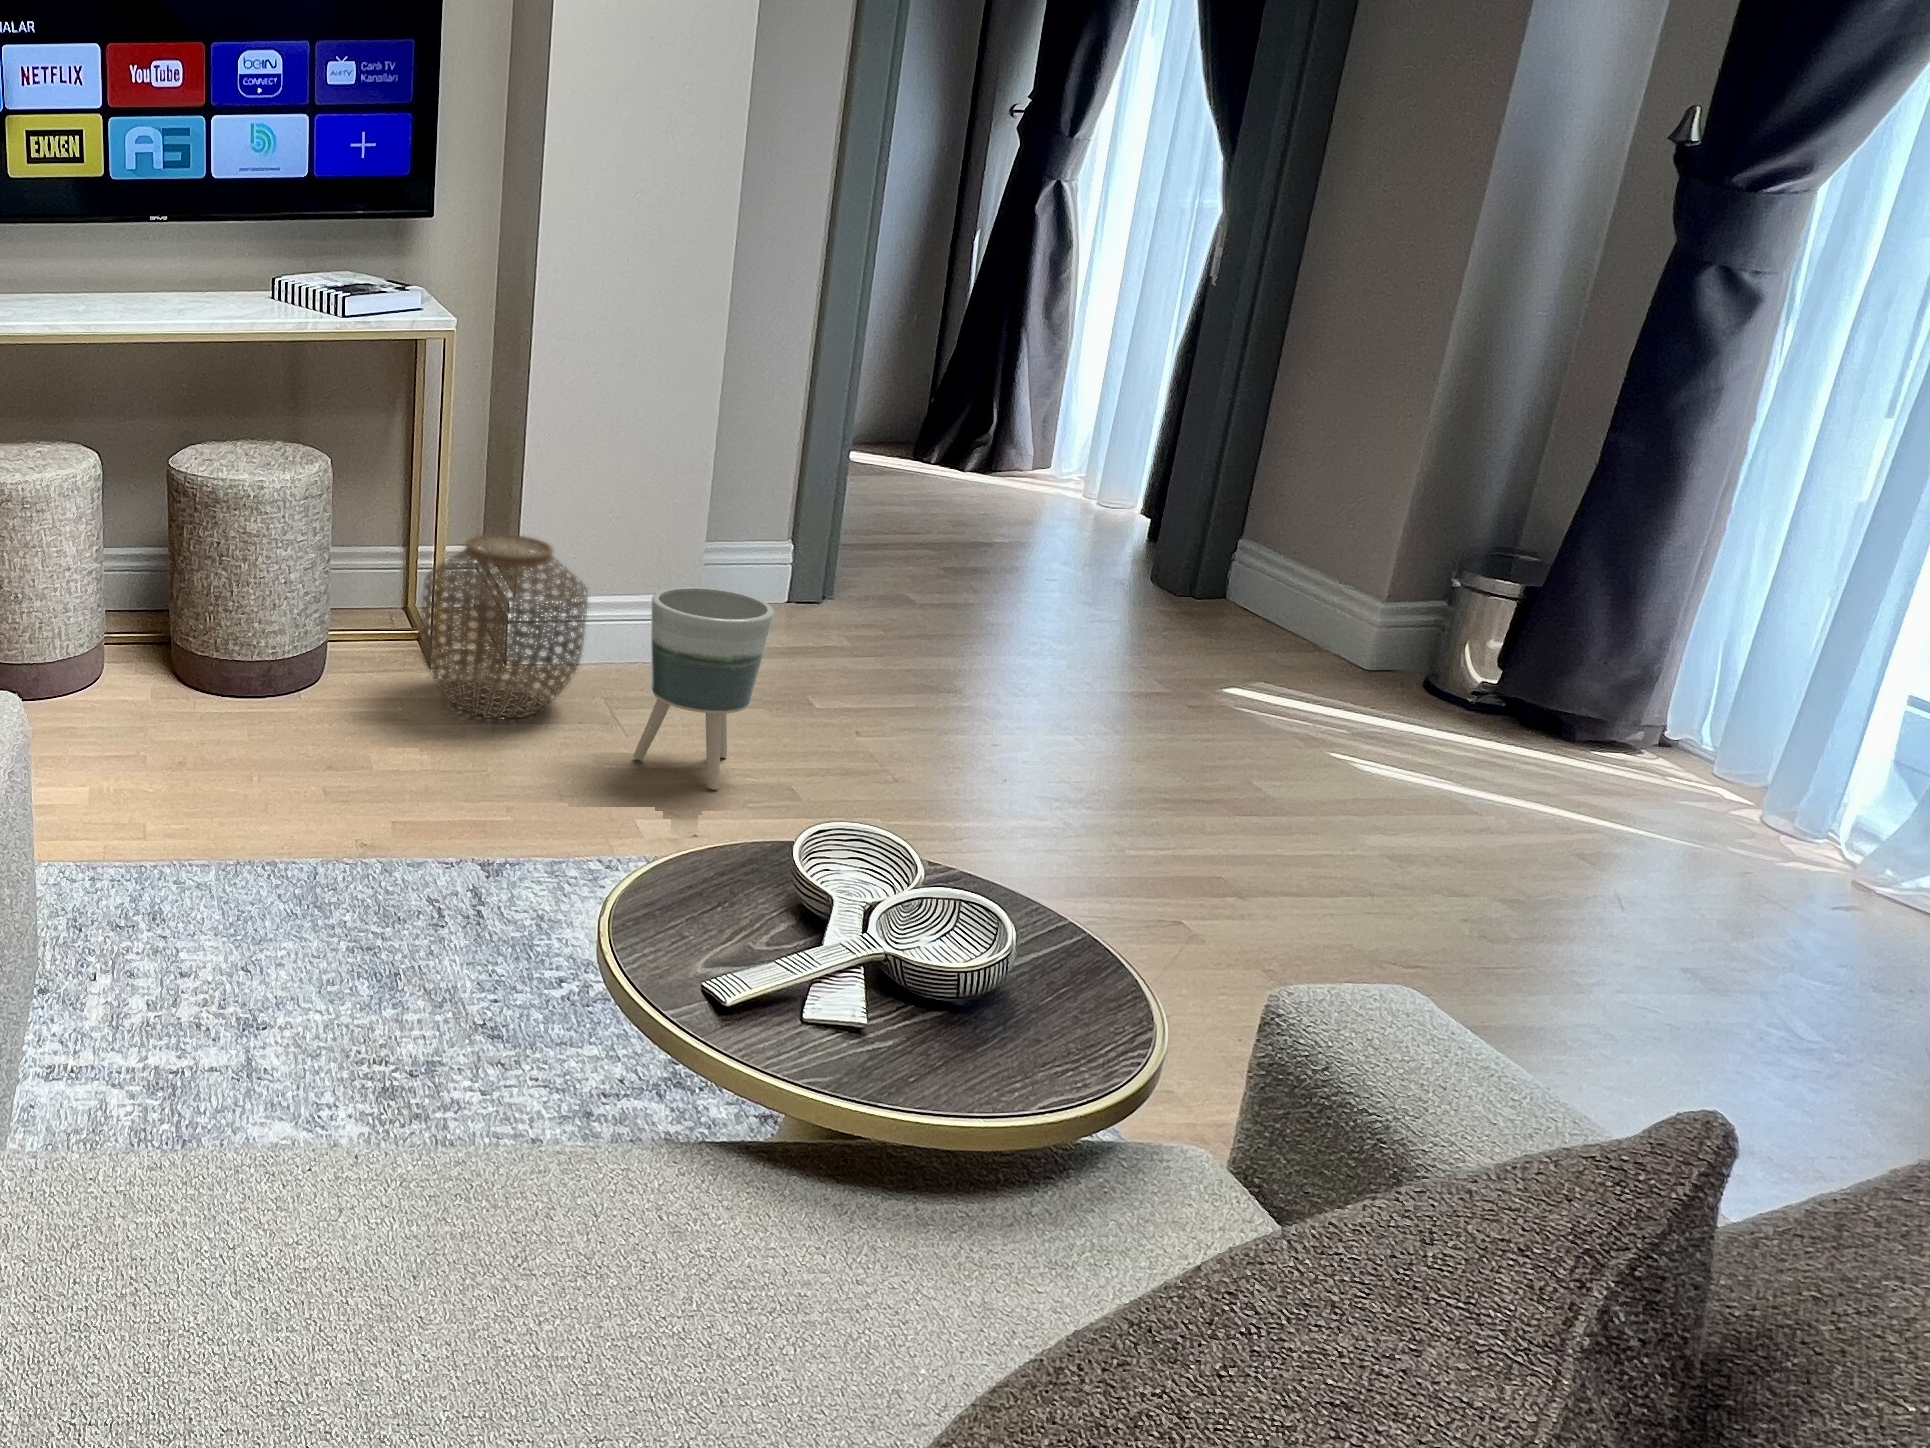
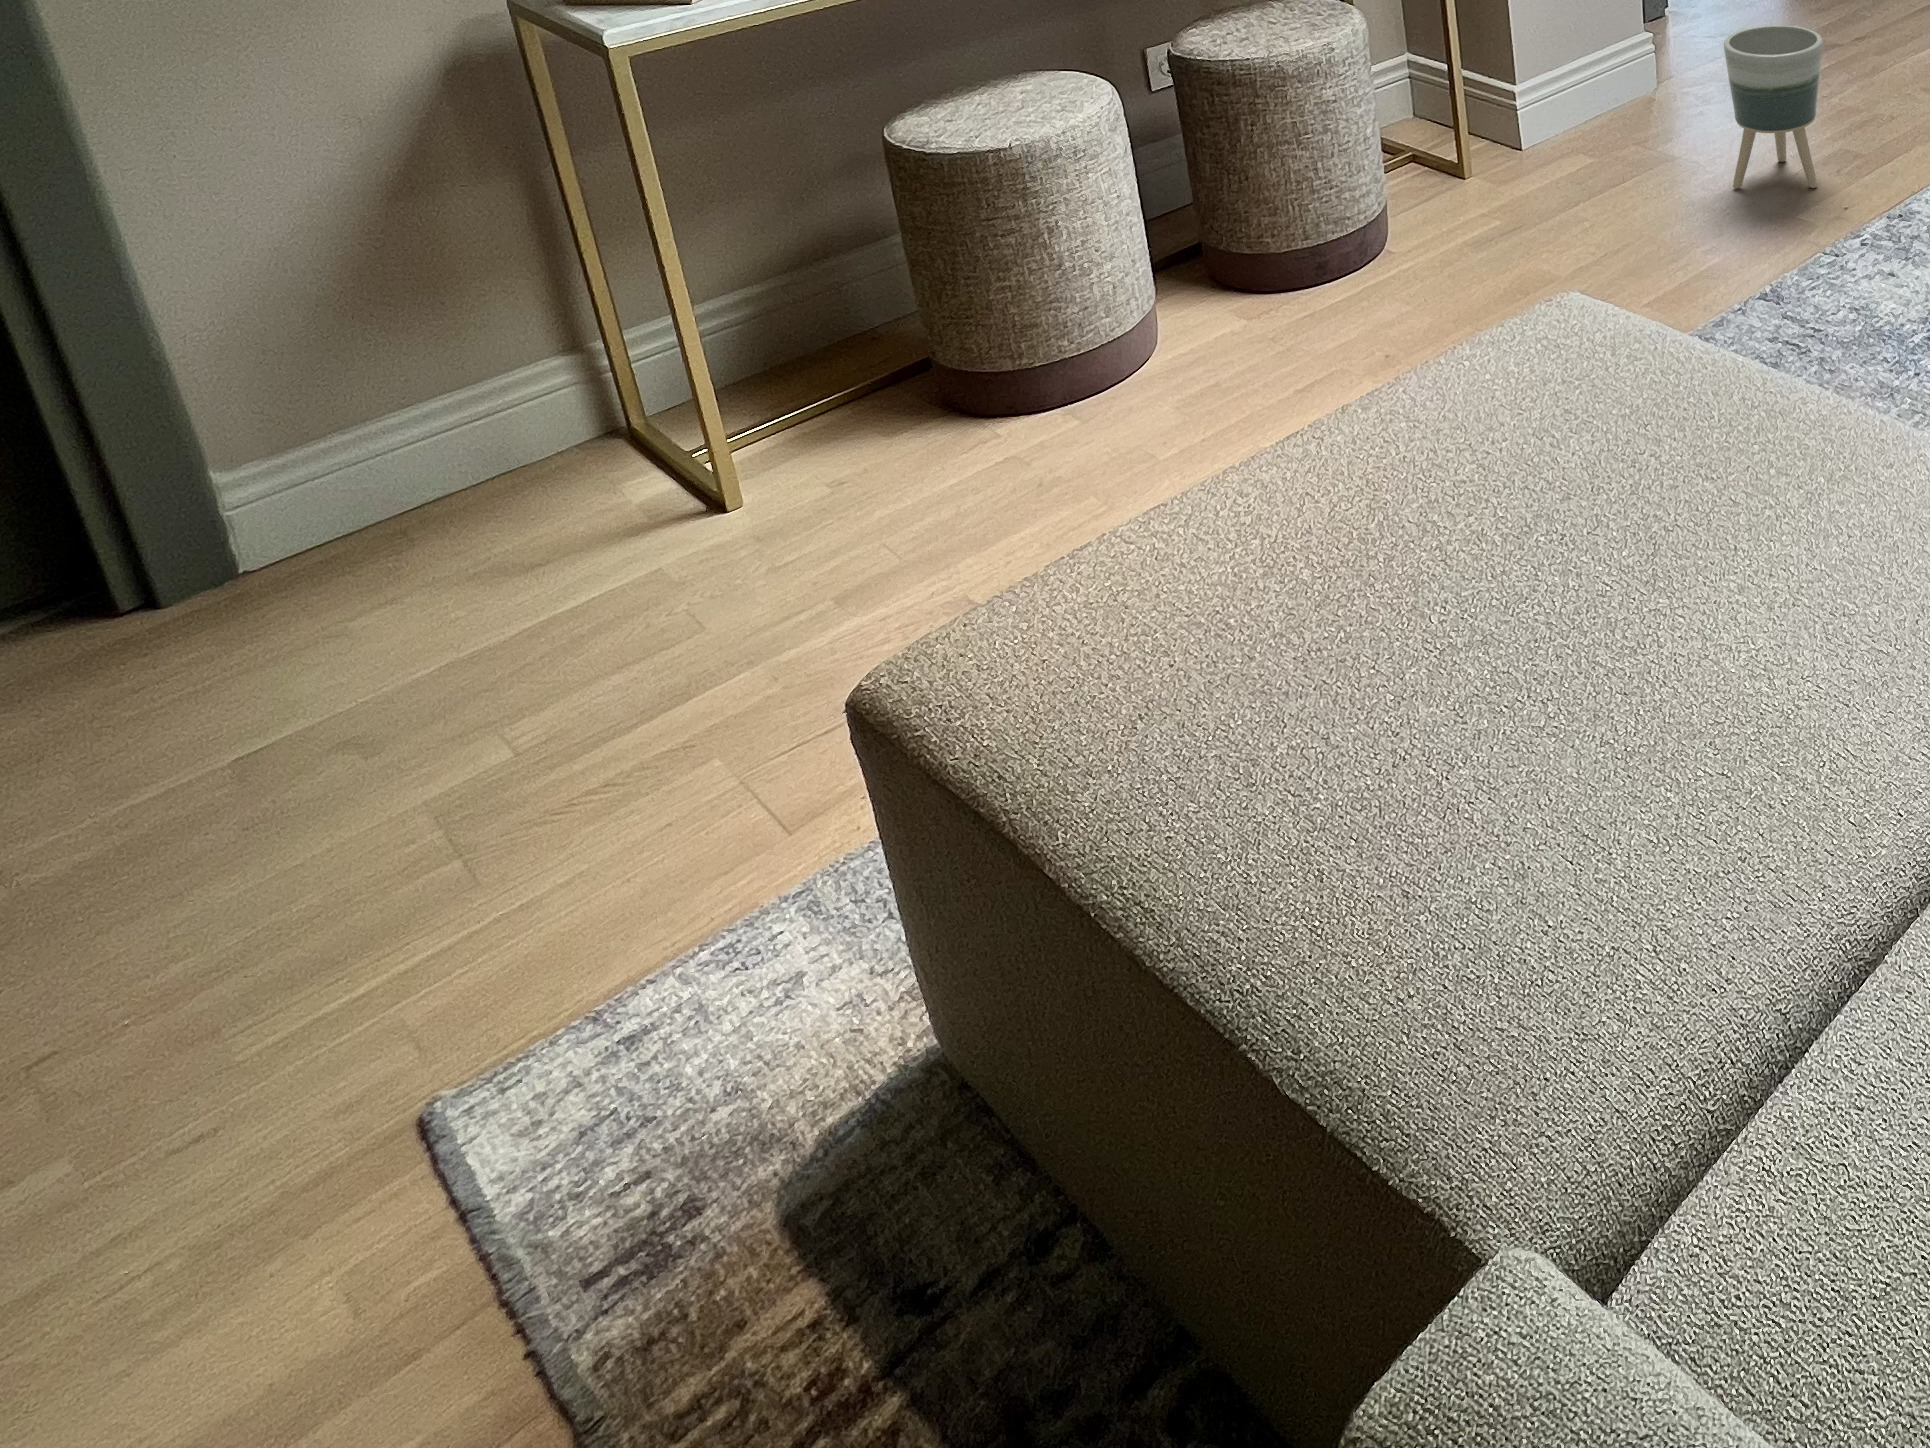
woven basket: present [420,534,588,718] -> none [1481,30,1643,207]

